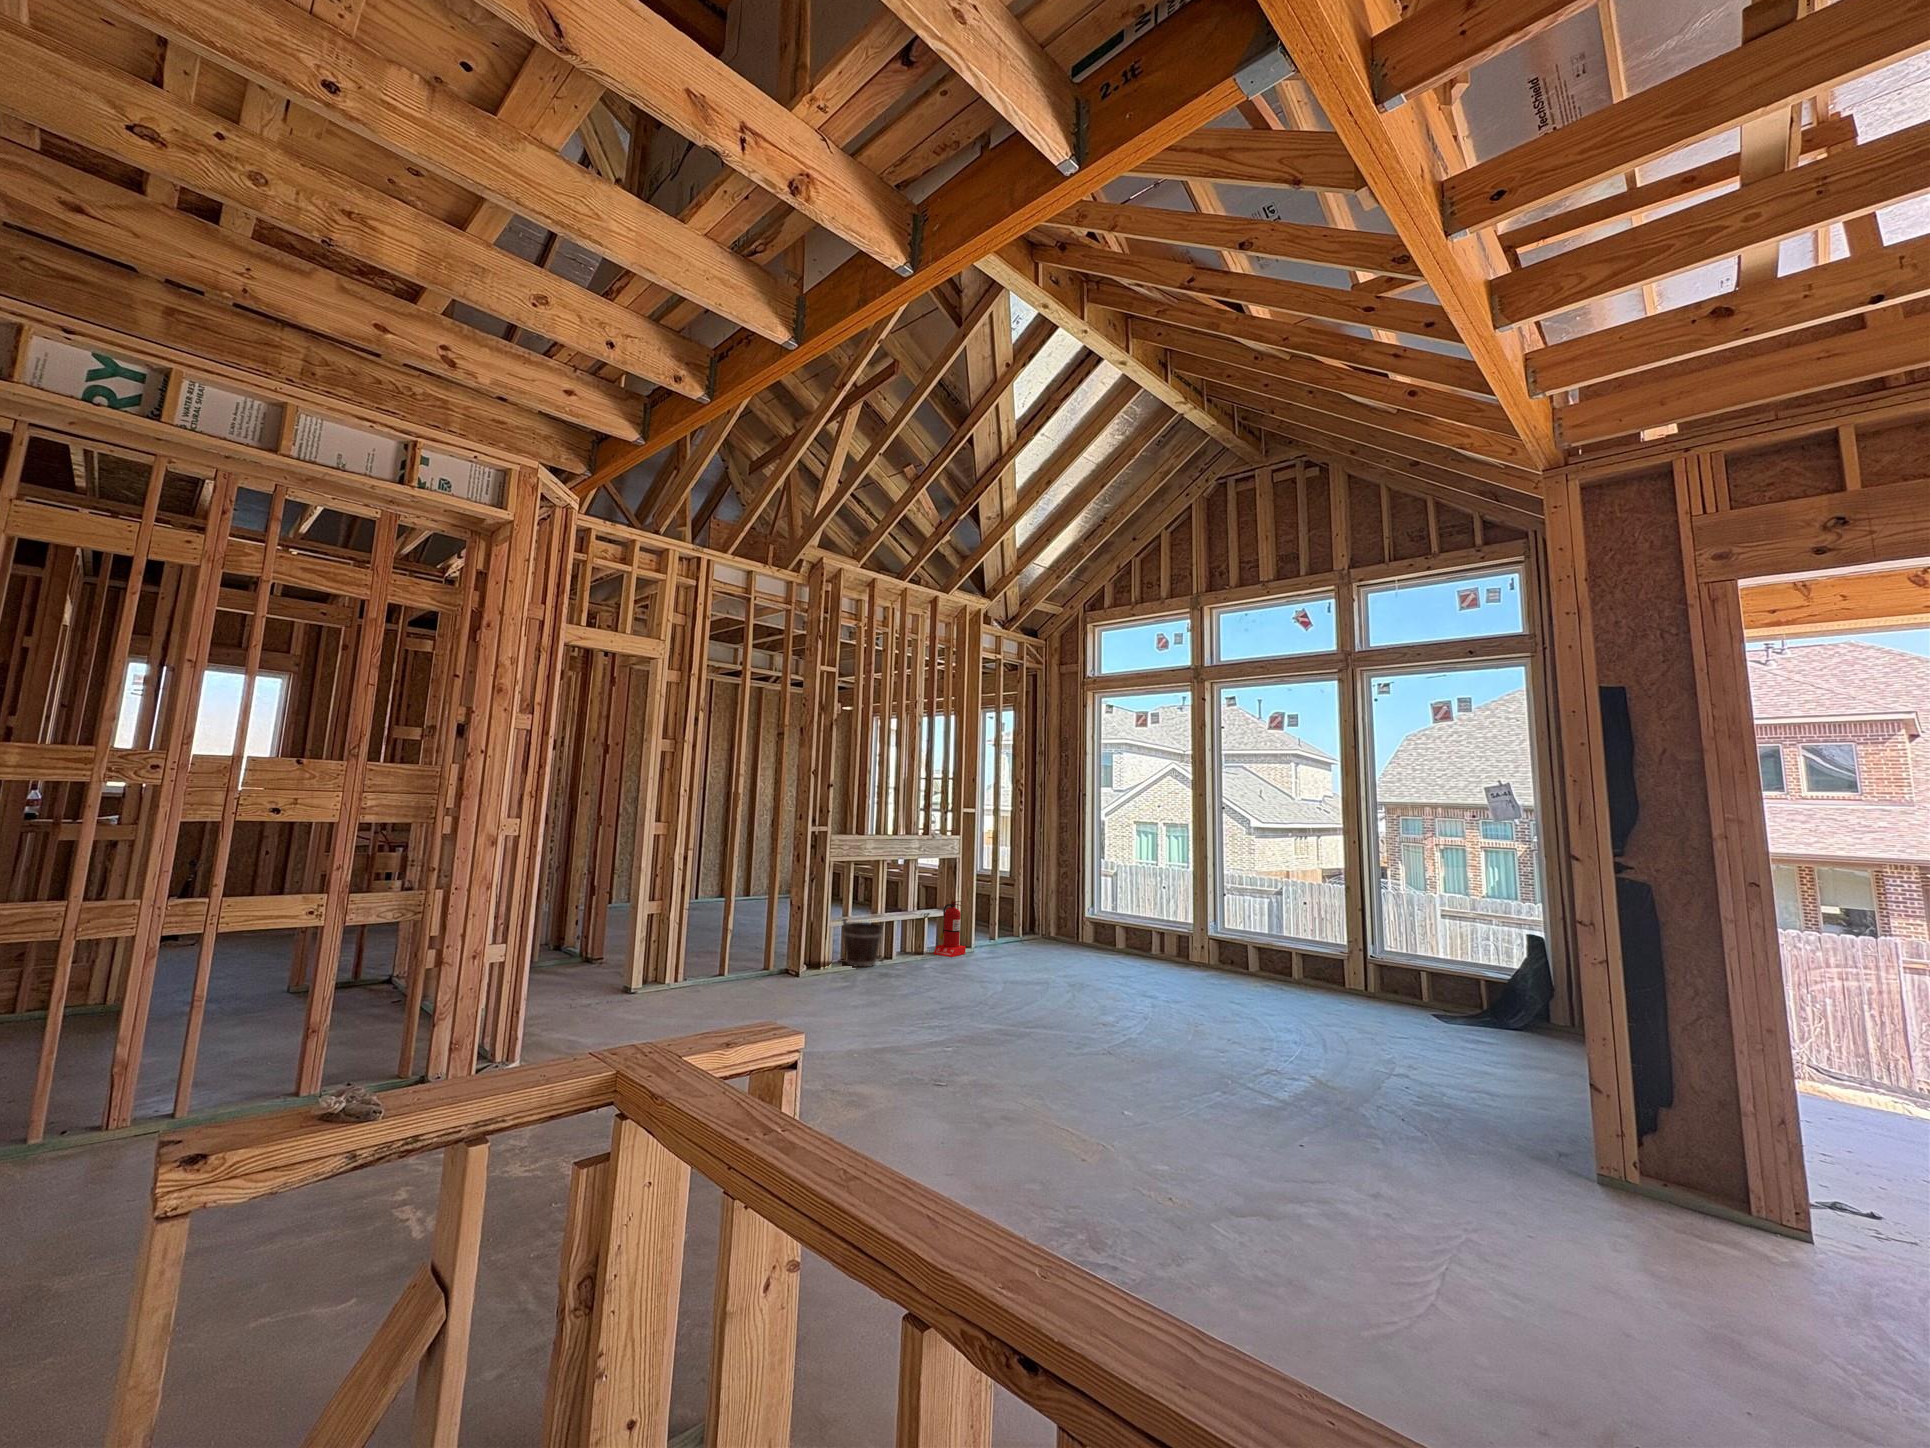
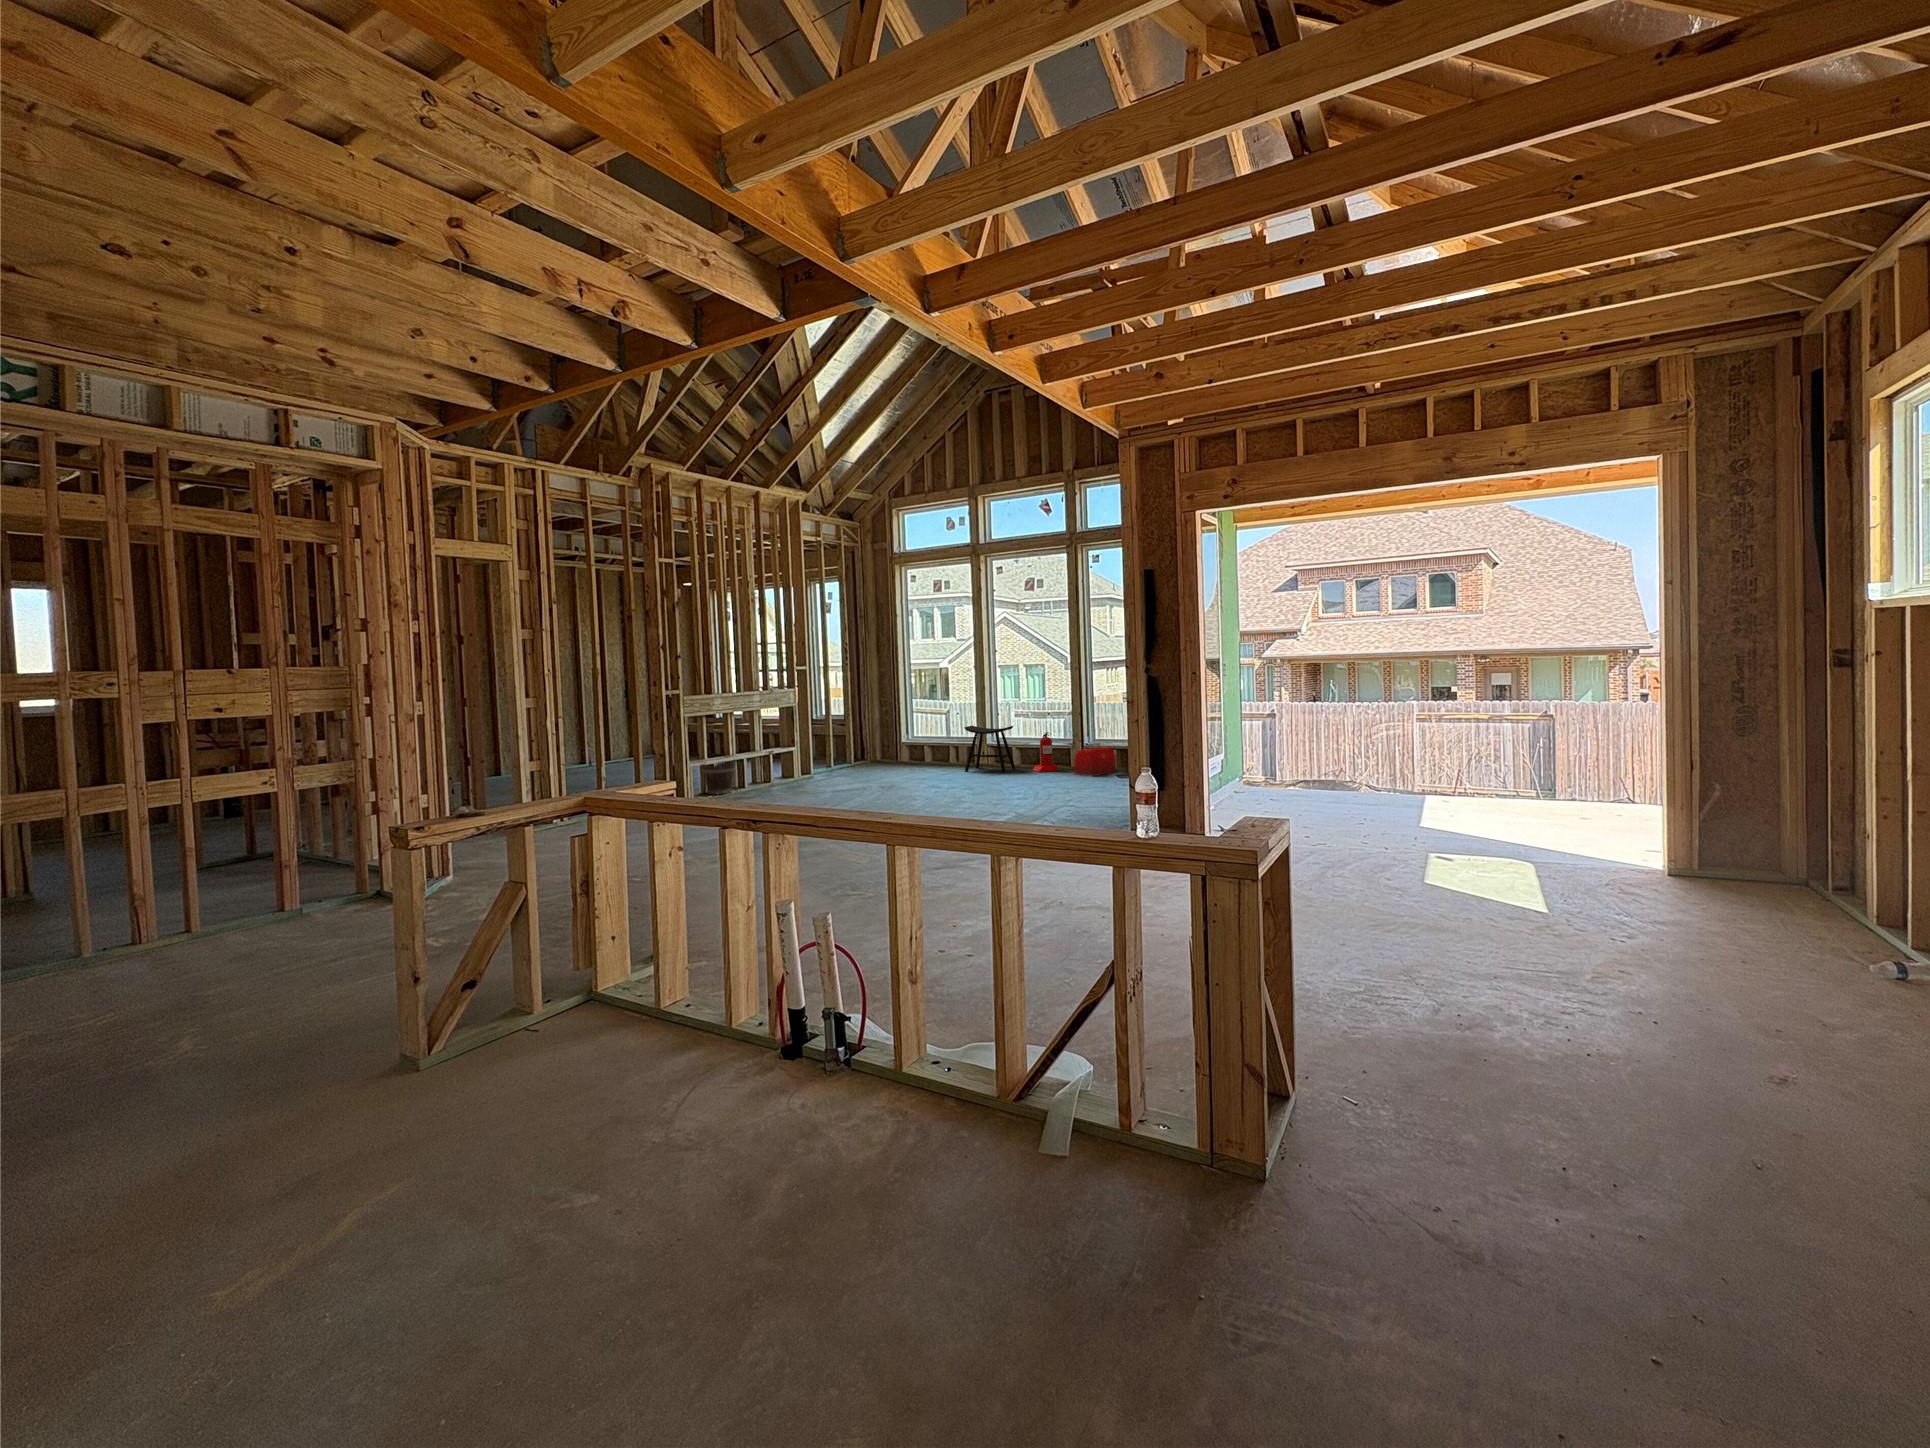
fire extinguisher: present [934,901,966,957] -> present [1032,732,1057,772]
stool: none [1179,908,1252,985] -> present [964,726,1015,773]
toolbox: none [1356,960,1428,1014] -> present [1074,743,1117,776]

